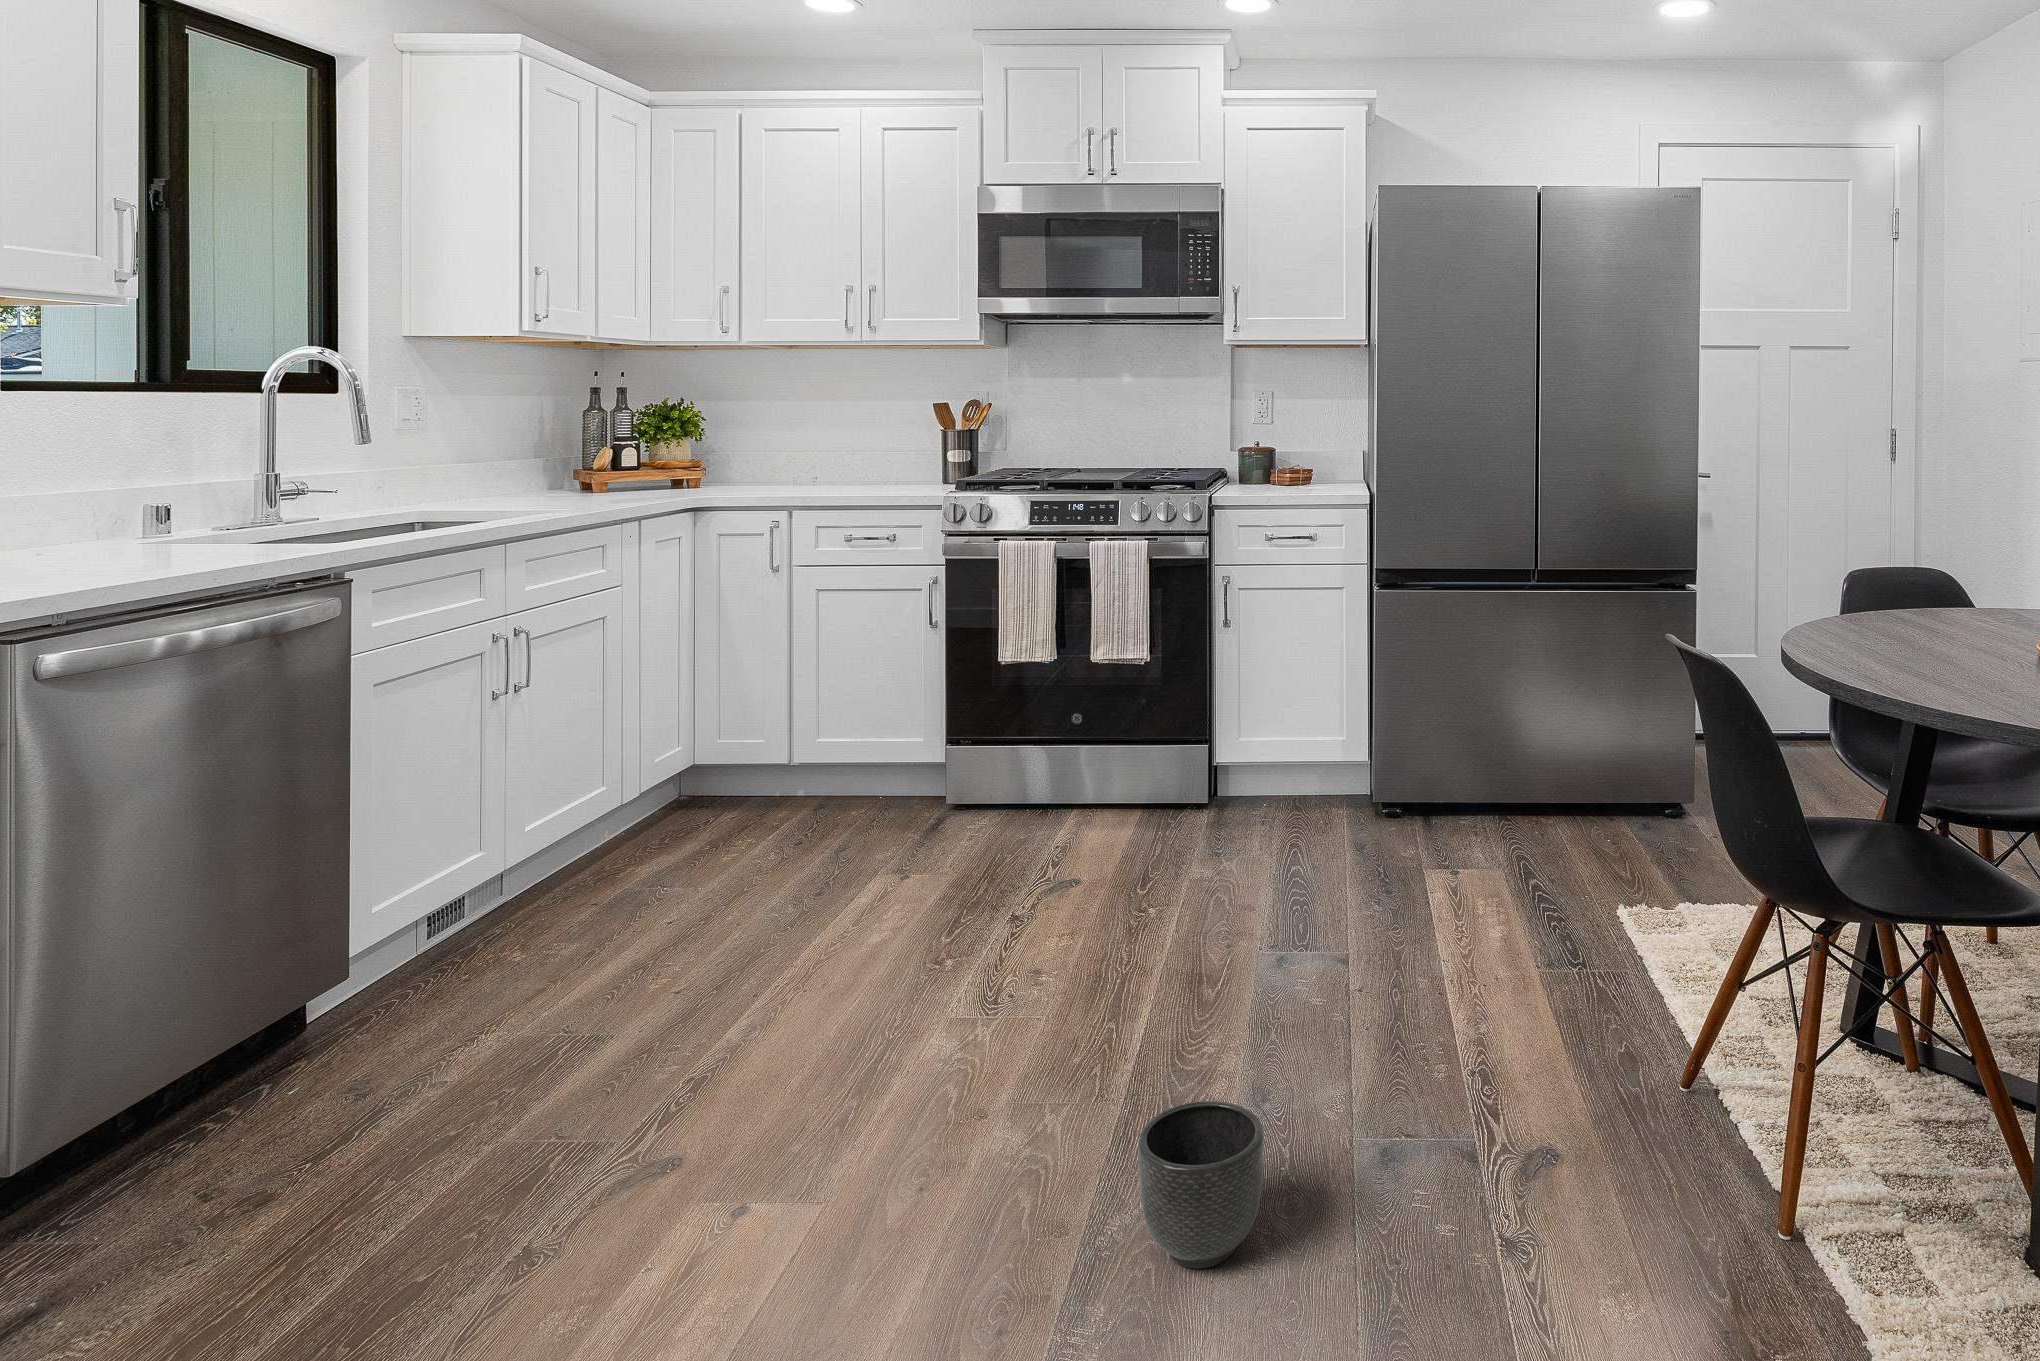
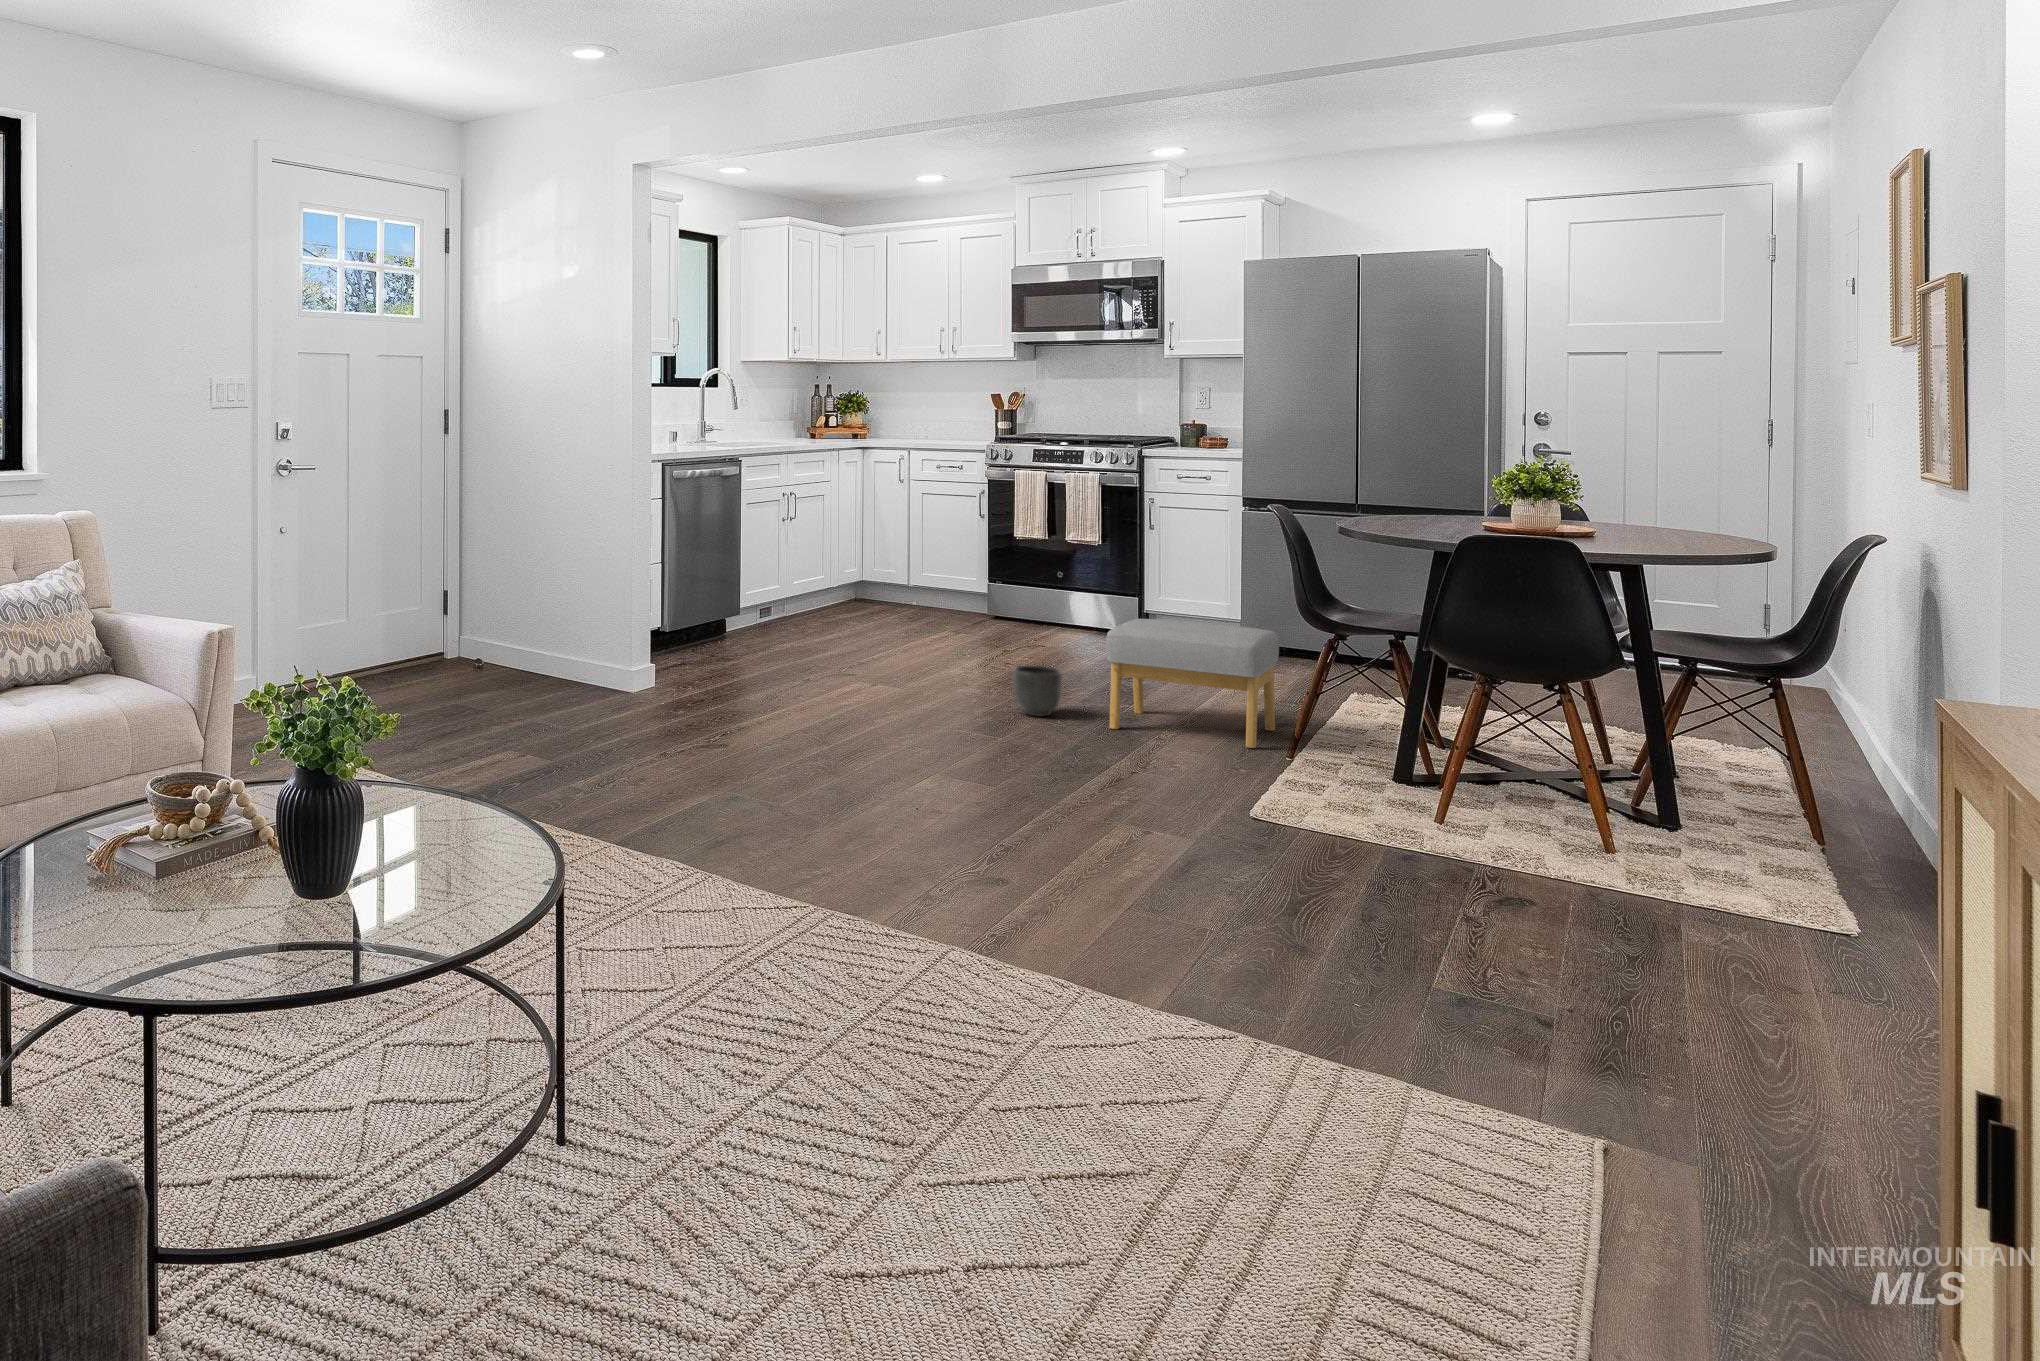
footstool: none [1380,918,1749,1273] -> present [1106,619,1279,748]

